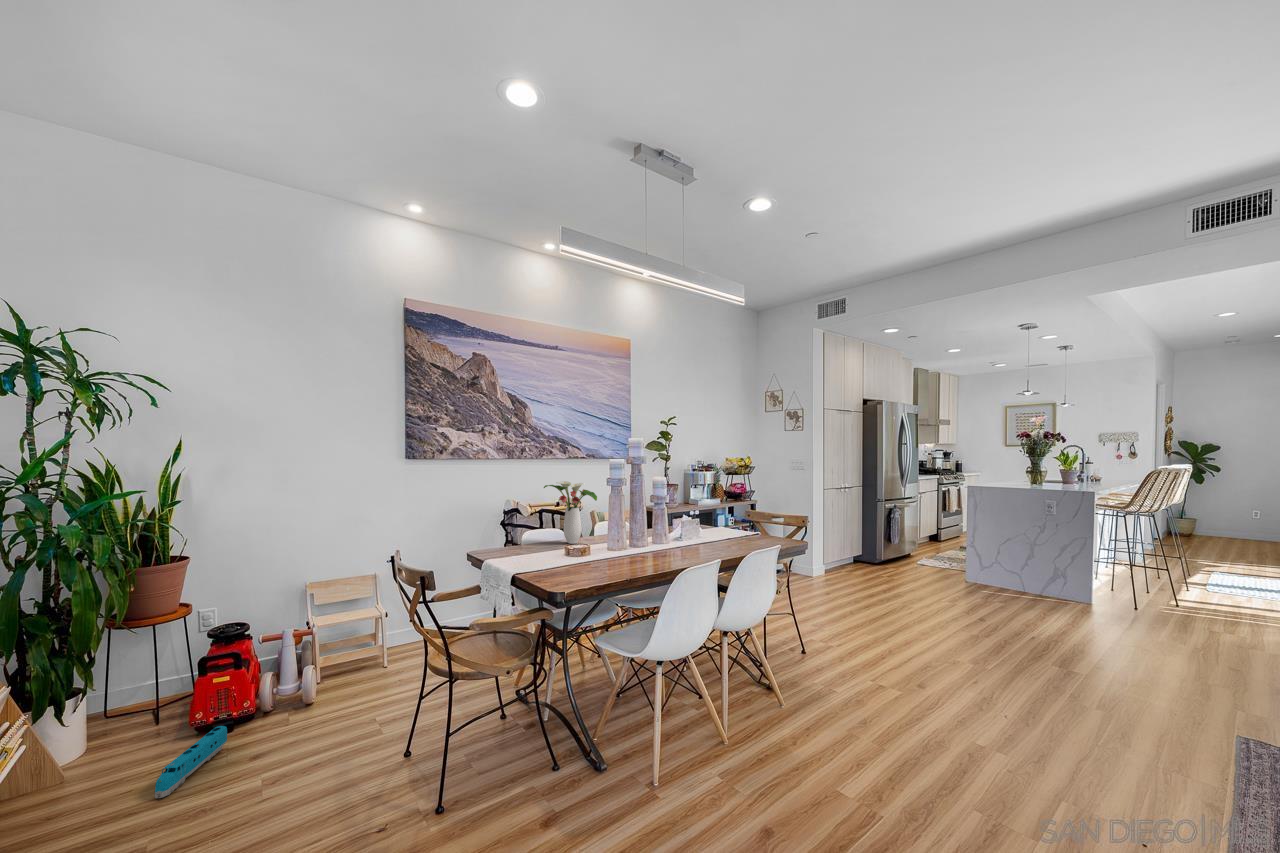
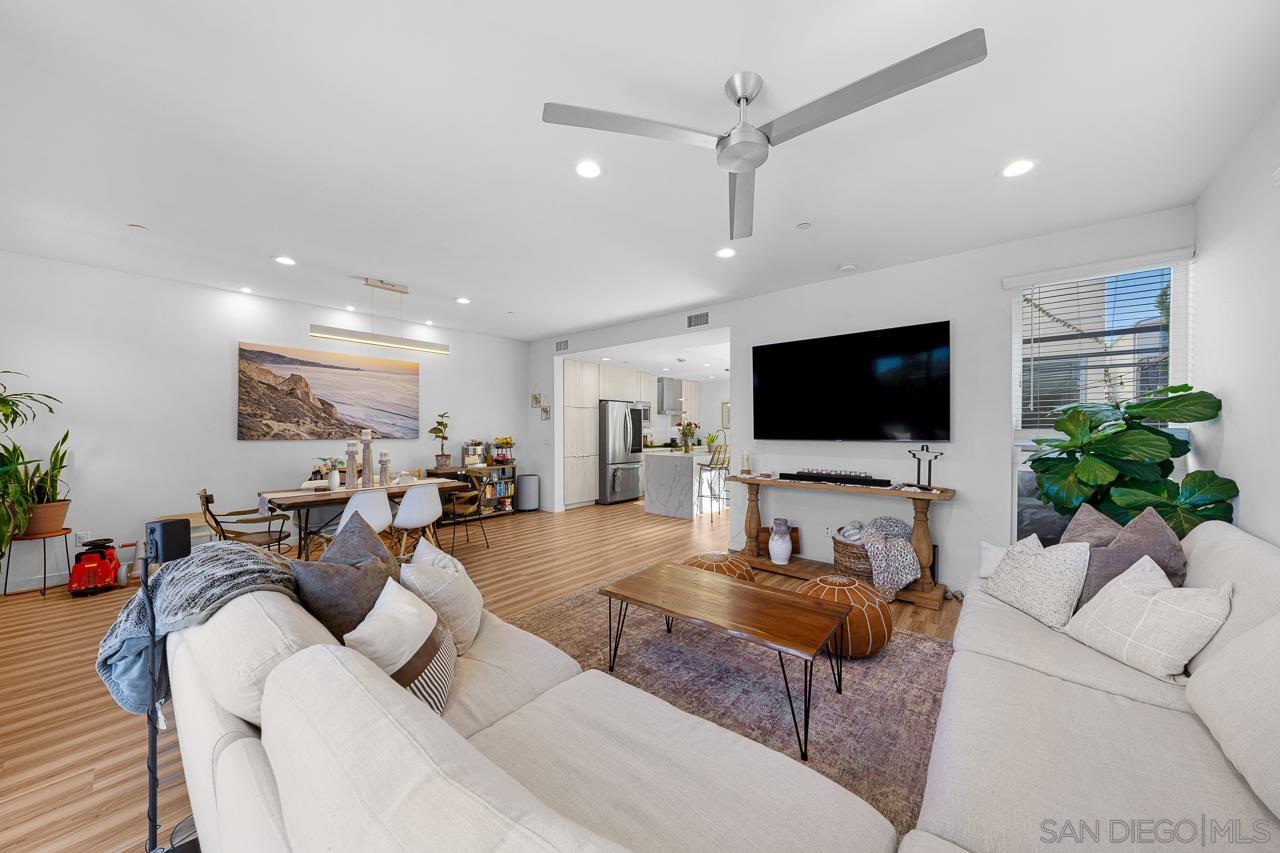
toy train: present [155,726,227,798] -> none [53,587,101,616]

